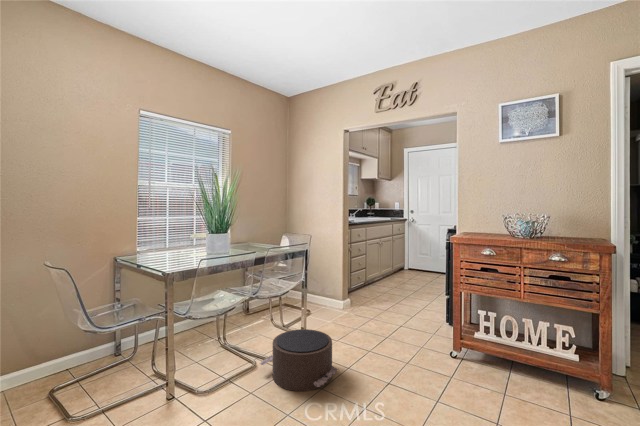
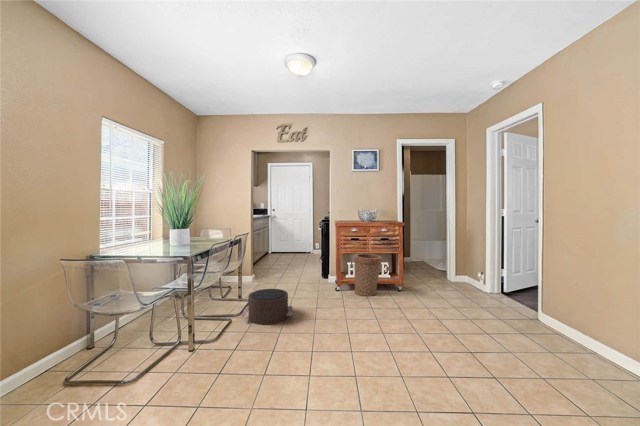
basket: none [483,298,546,390] -> present [354,254,381,296]

